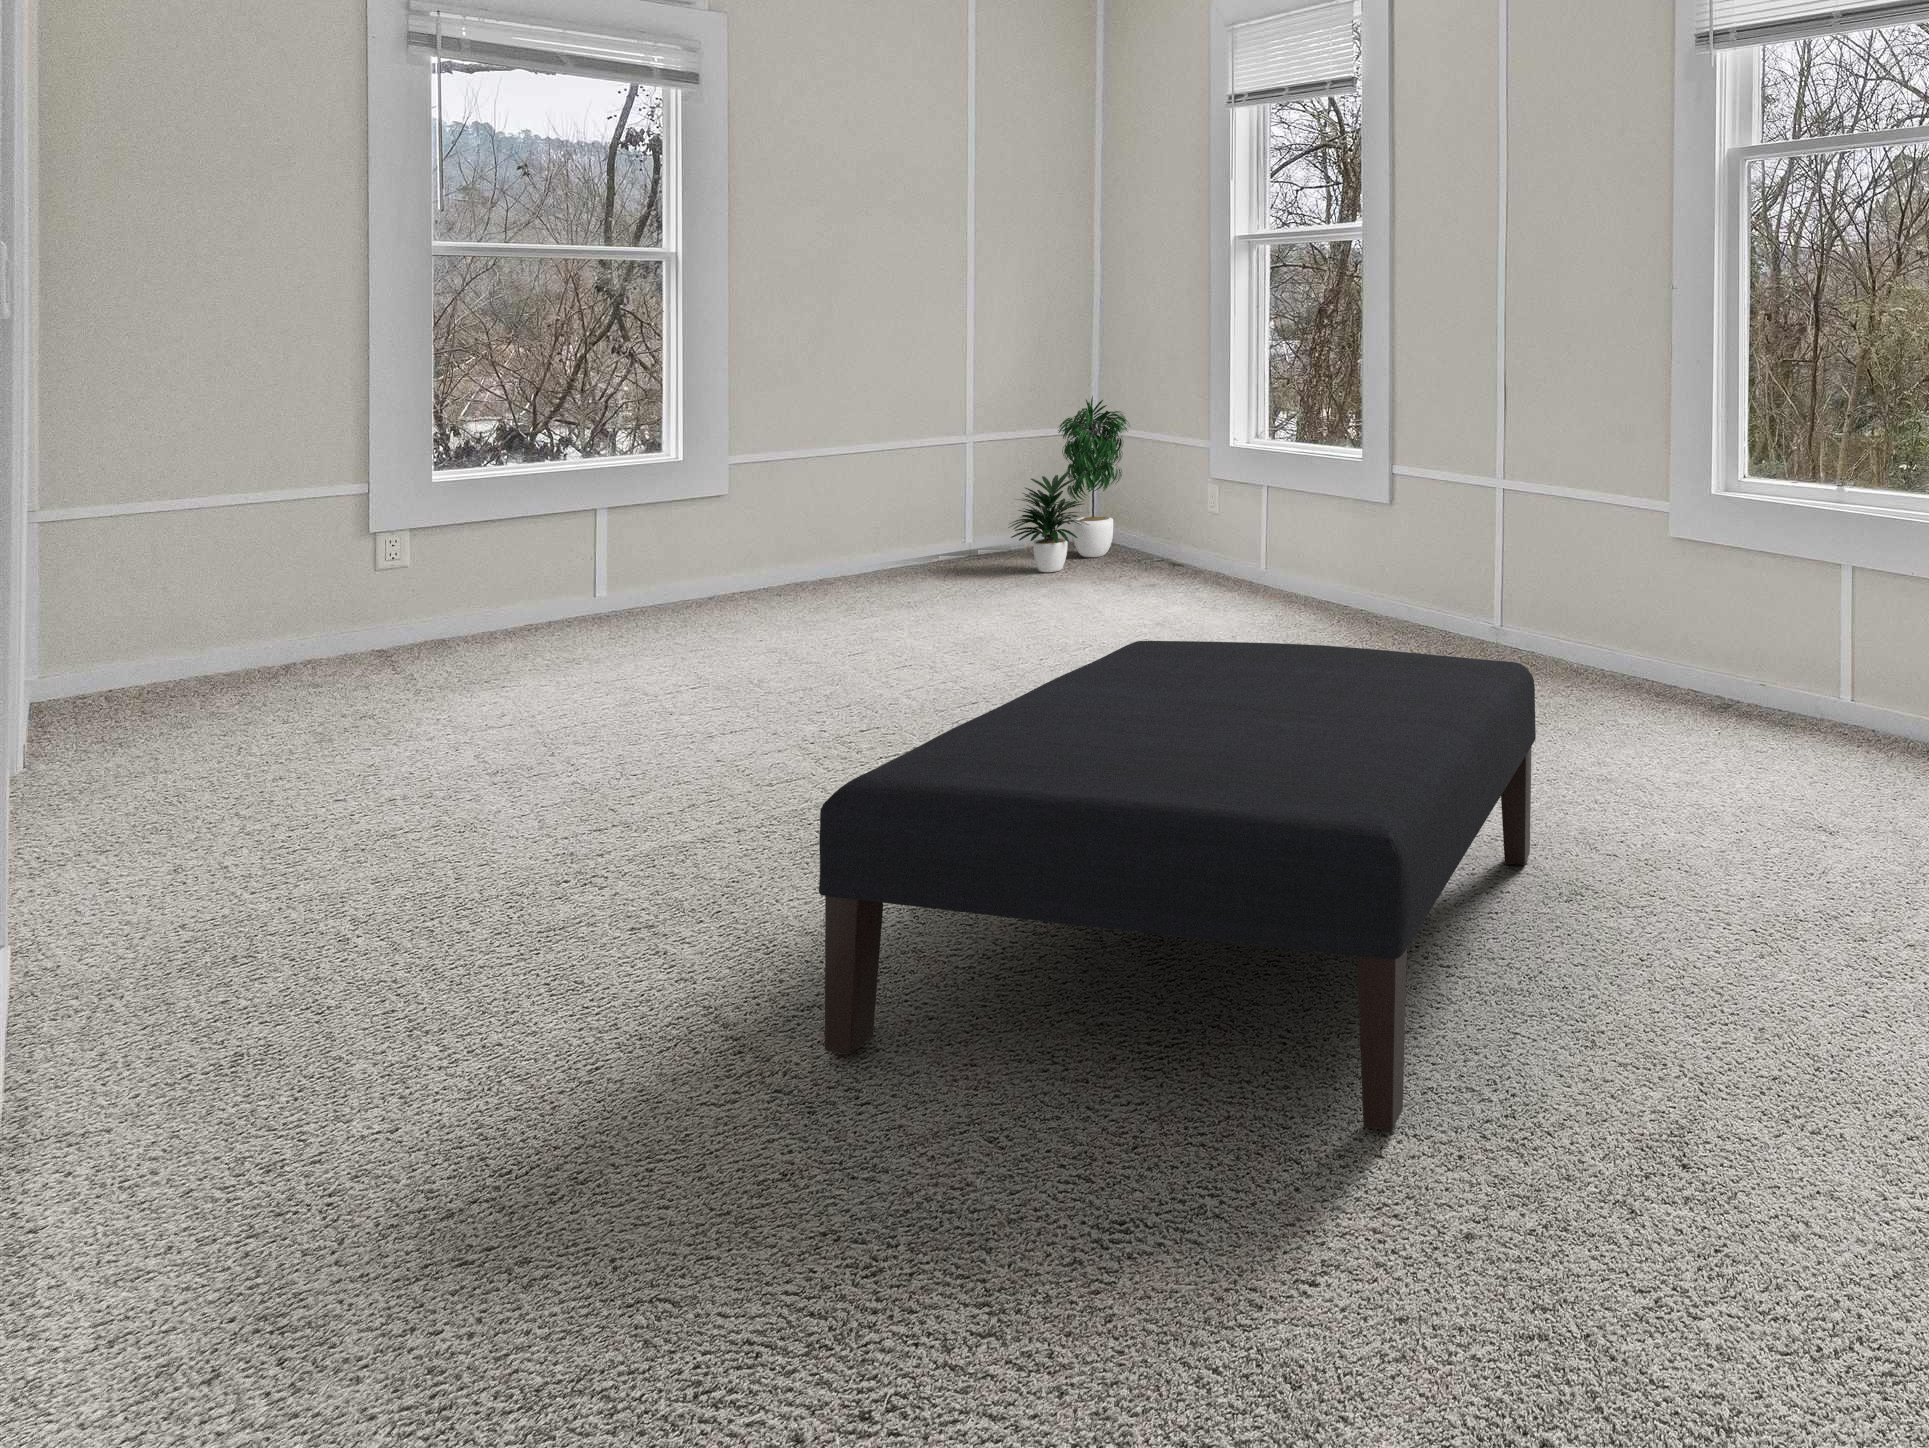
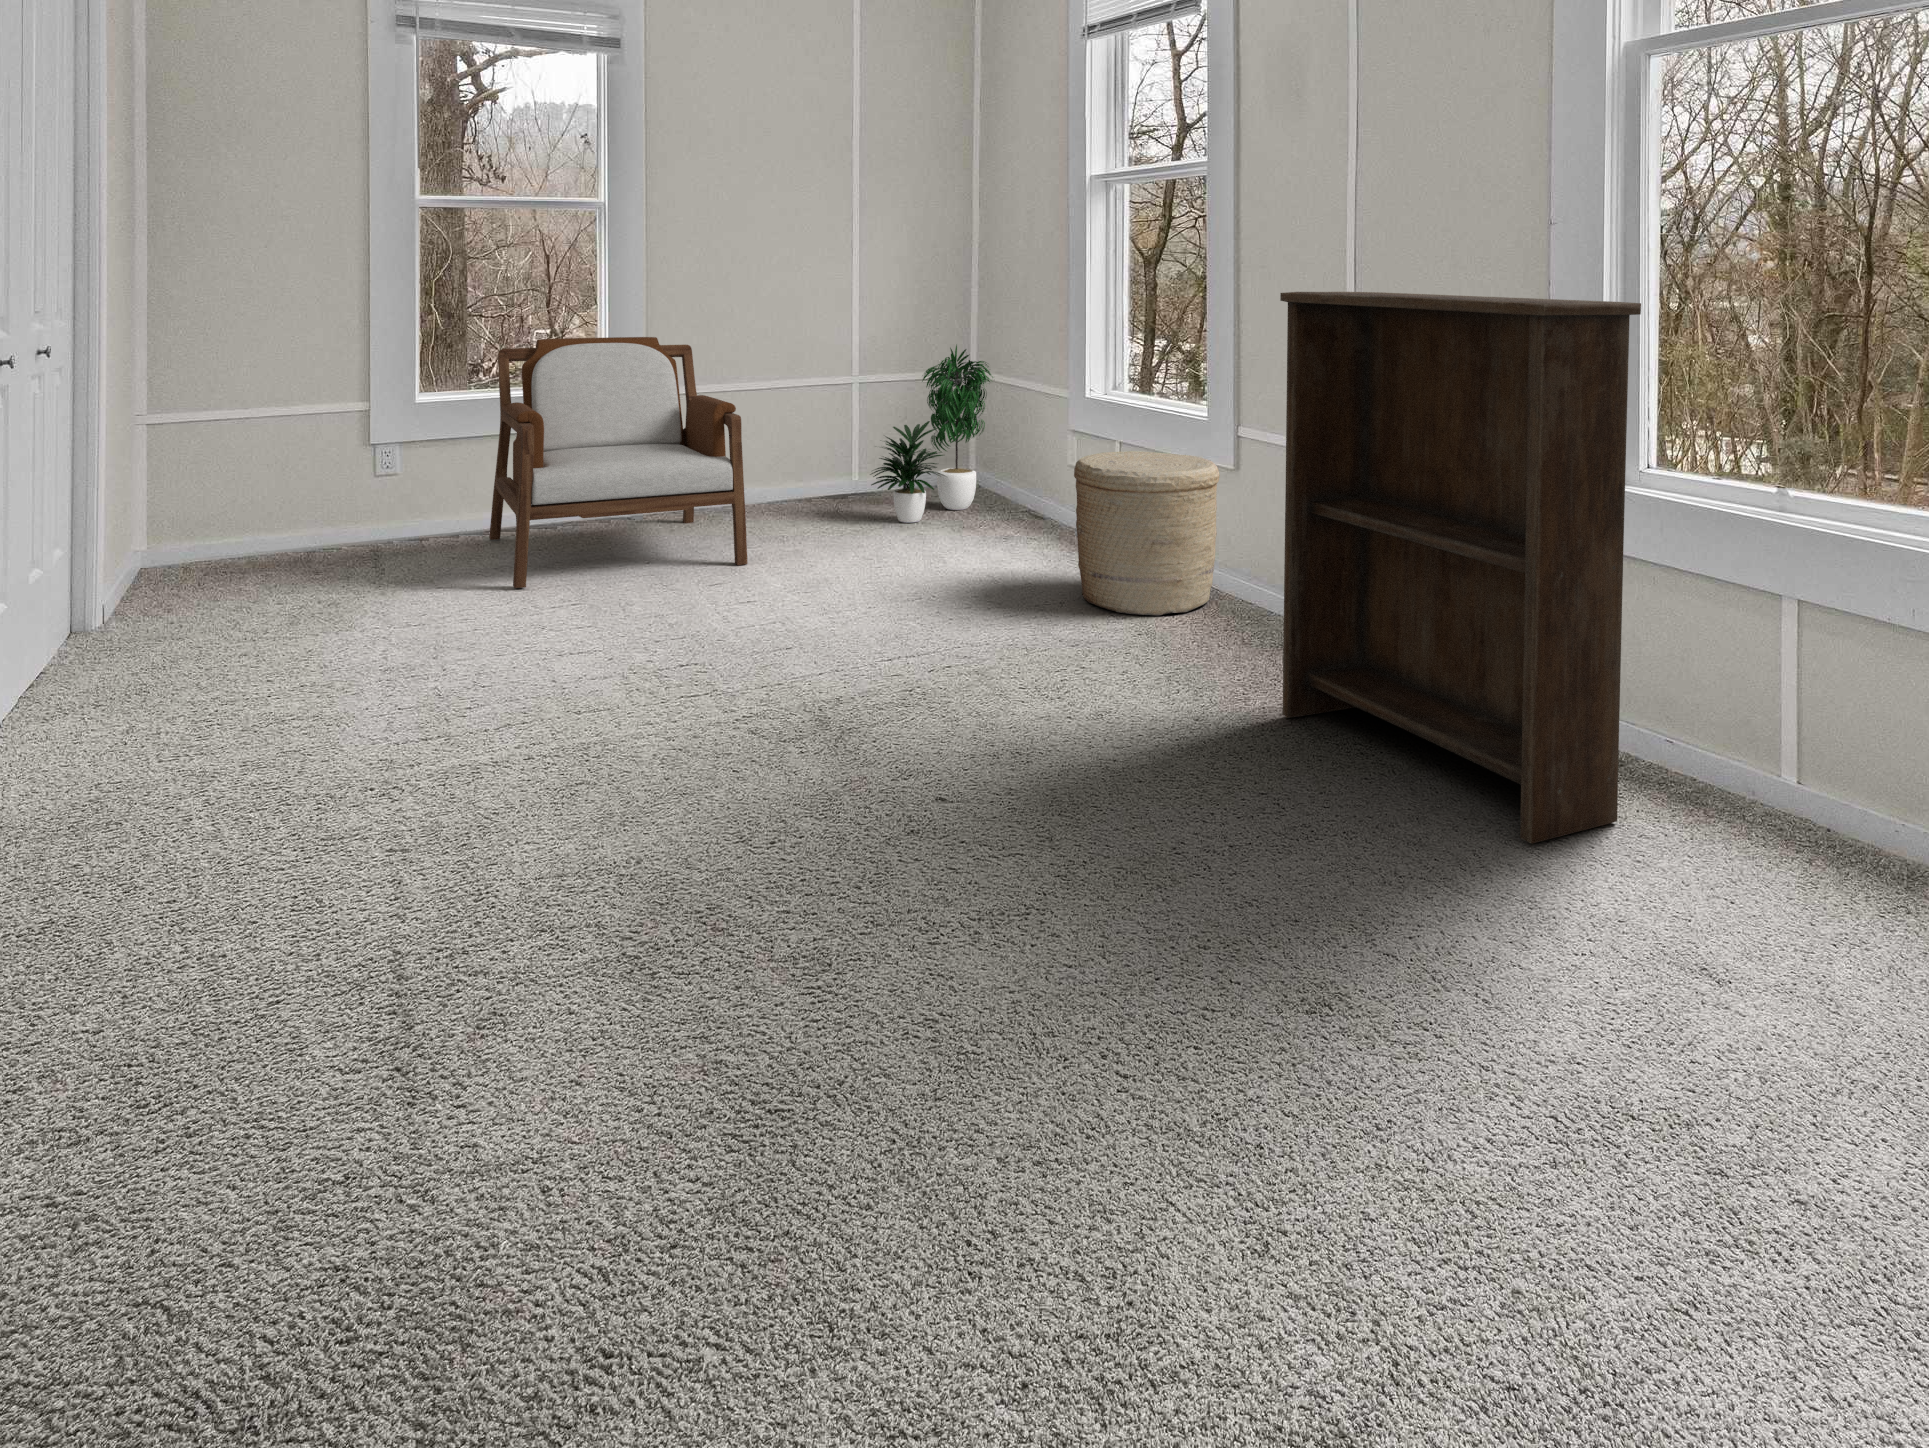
bookshelf: none [1461,339,1749,763] -> present [1280,292,1641,844]
armchair: none [568,398,897,669] -> present [489,337,747,588]
woven basket: none [1245,487,1378,633] -> present [1074,451,1220,615]
ottoman: present [819,641,1536,1130] -> none [434,620,1291,1314]

